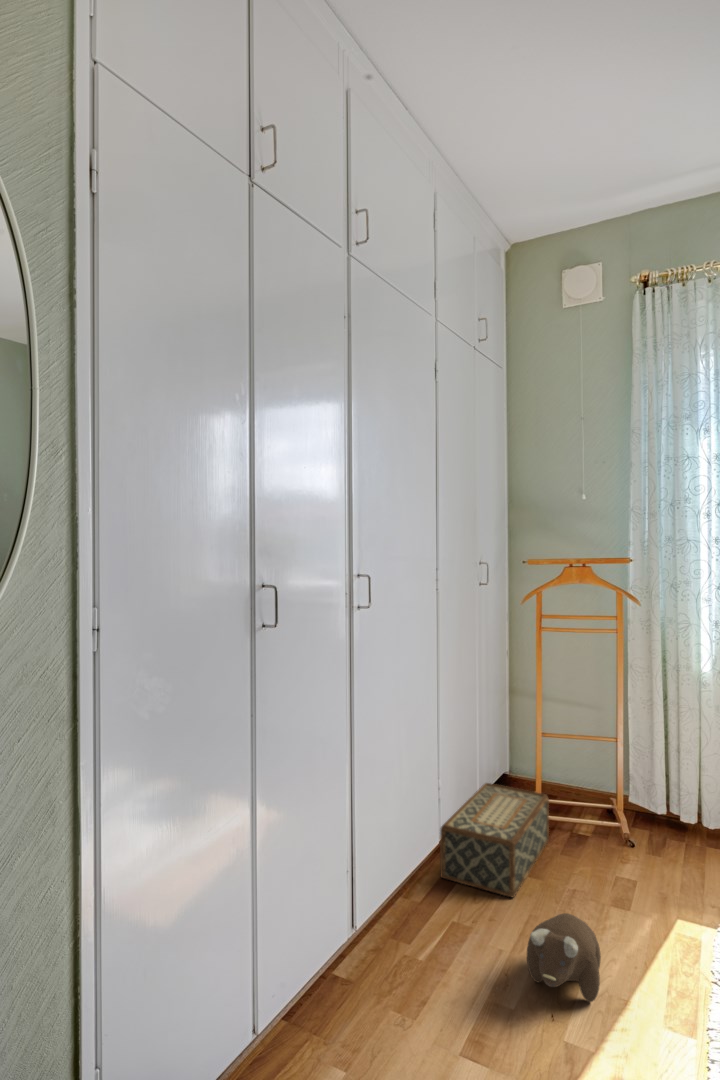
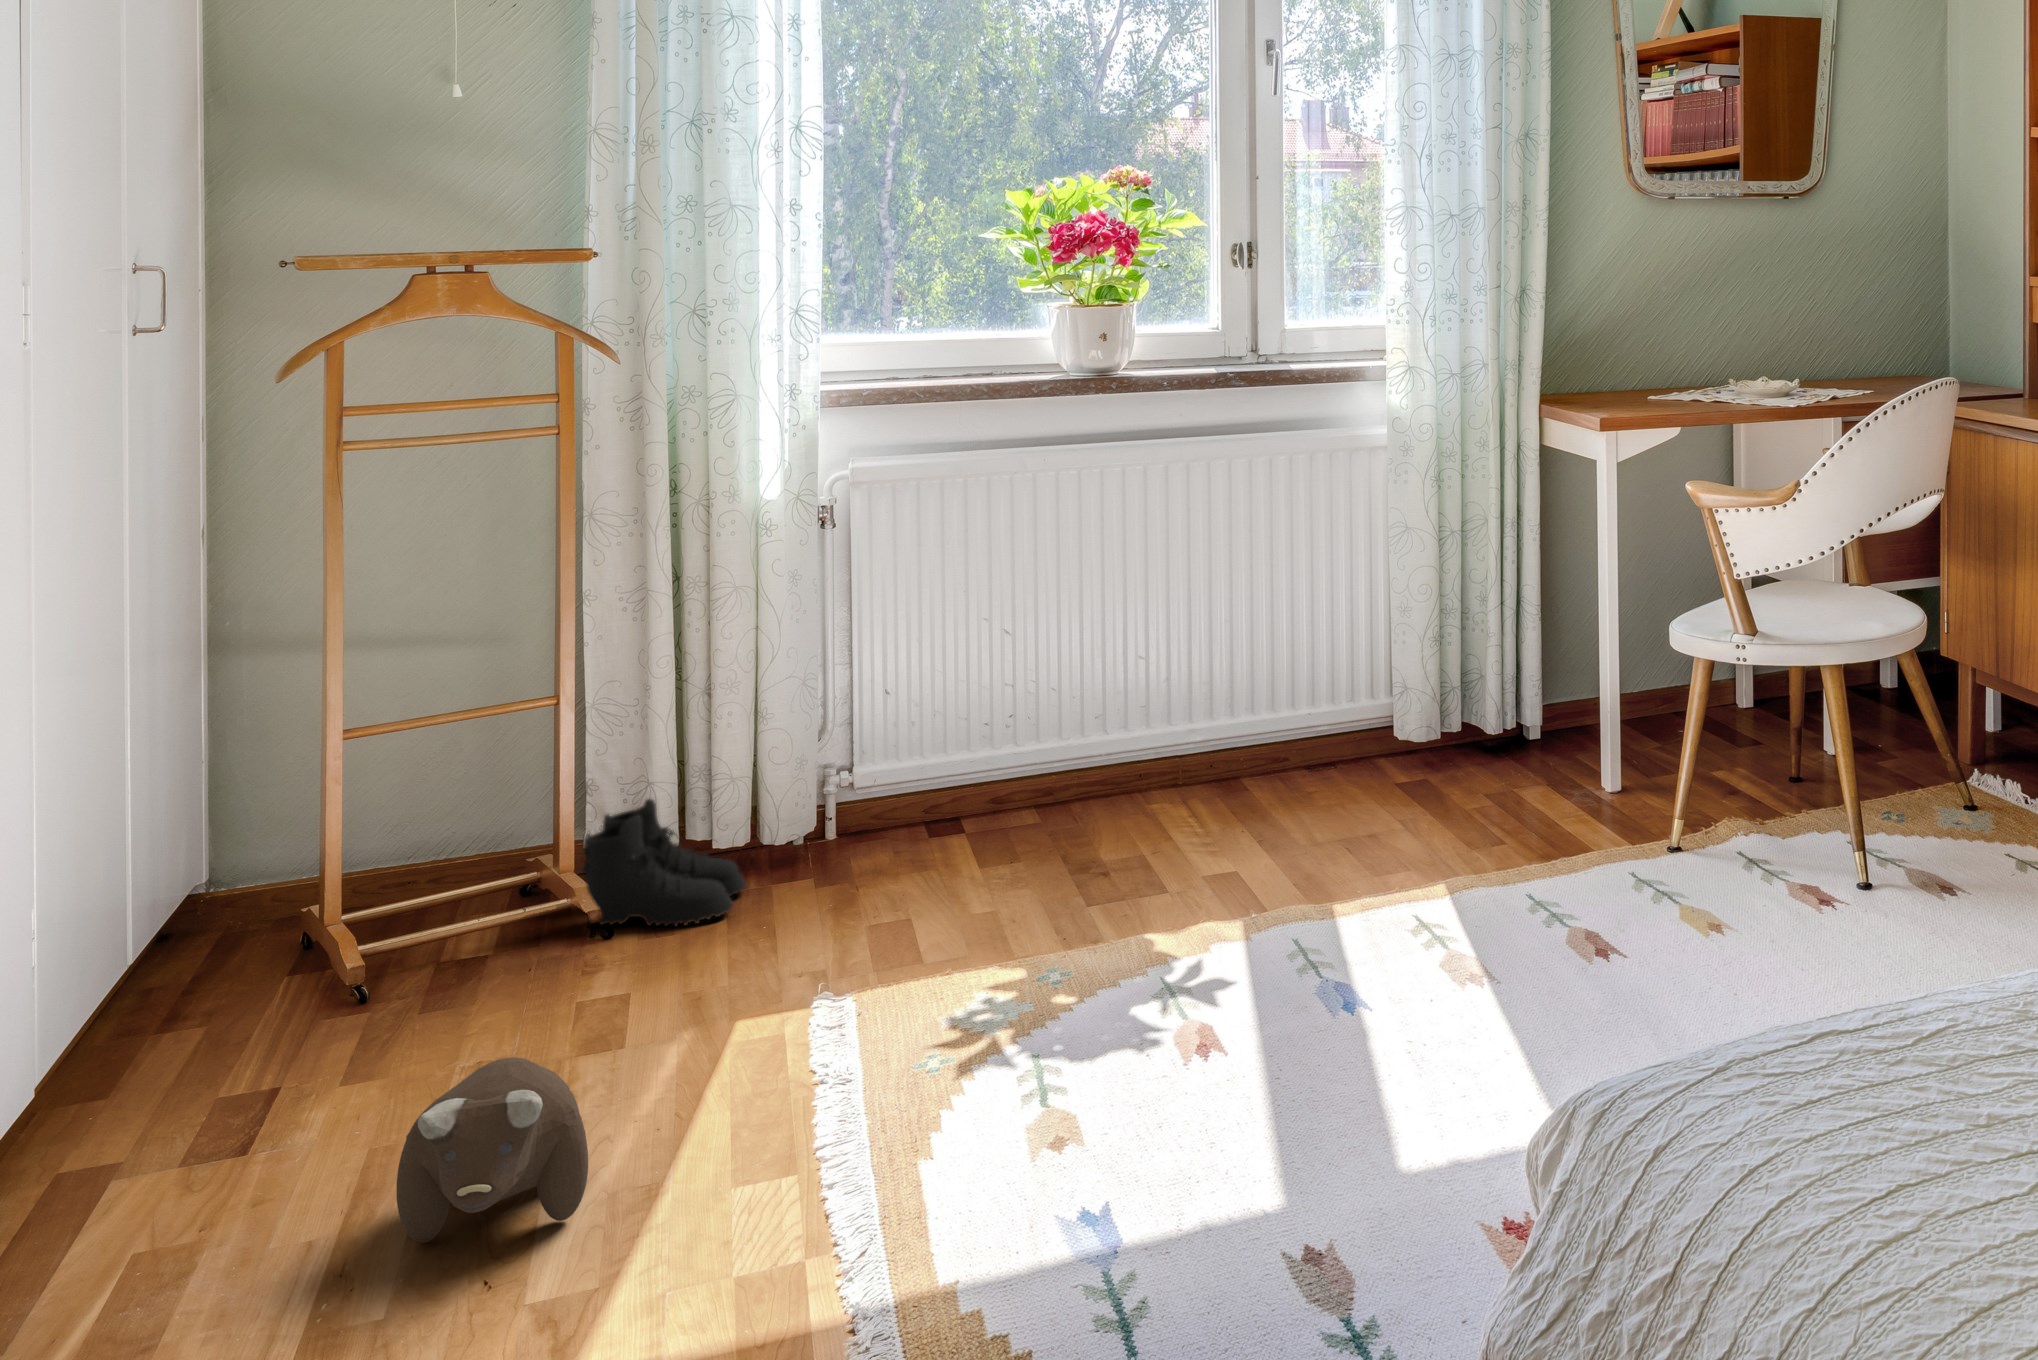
woven basket: present [440,783,549,897] -> none [50,867,381,1166]
boots: none [622,791,694,856] -> present [579,799,747,926]

